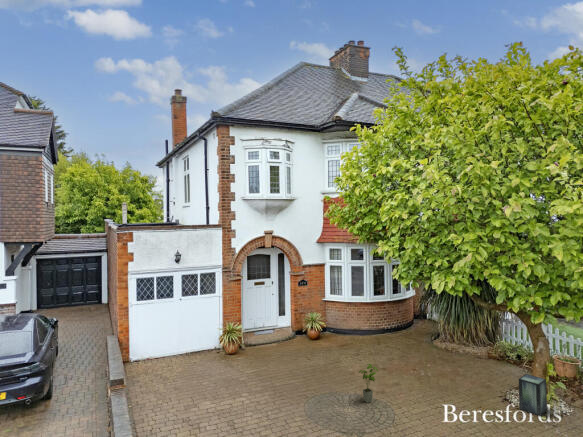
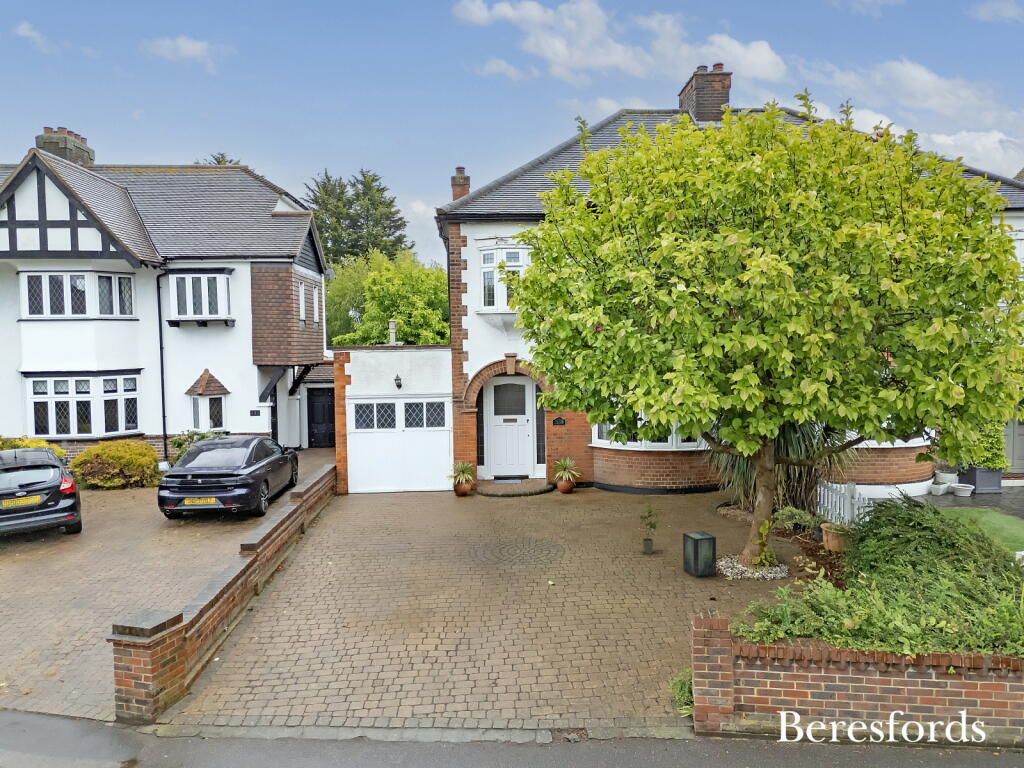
house plant: present [359,364,378,403] -> present [639,508,661,554]

